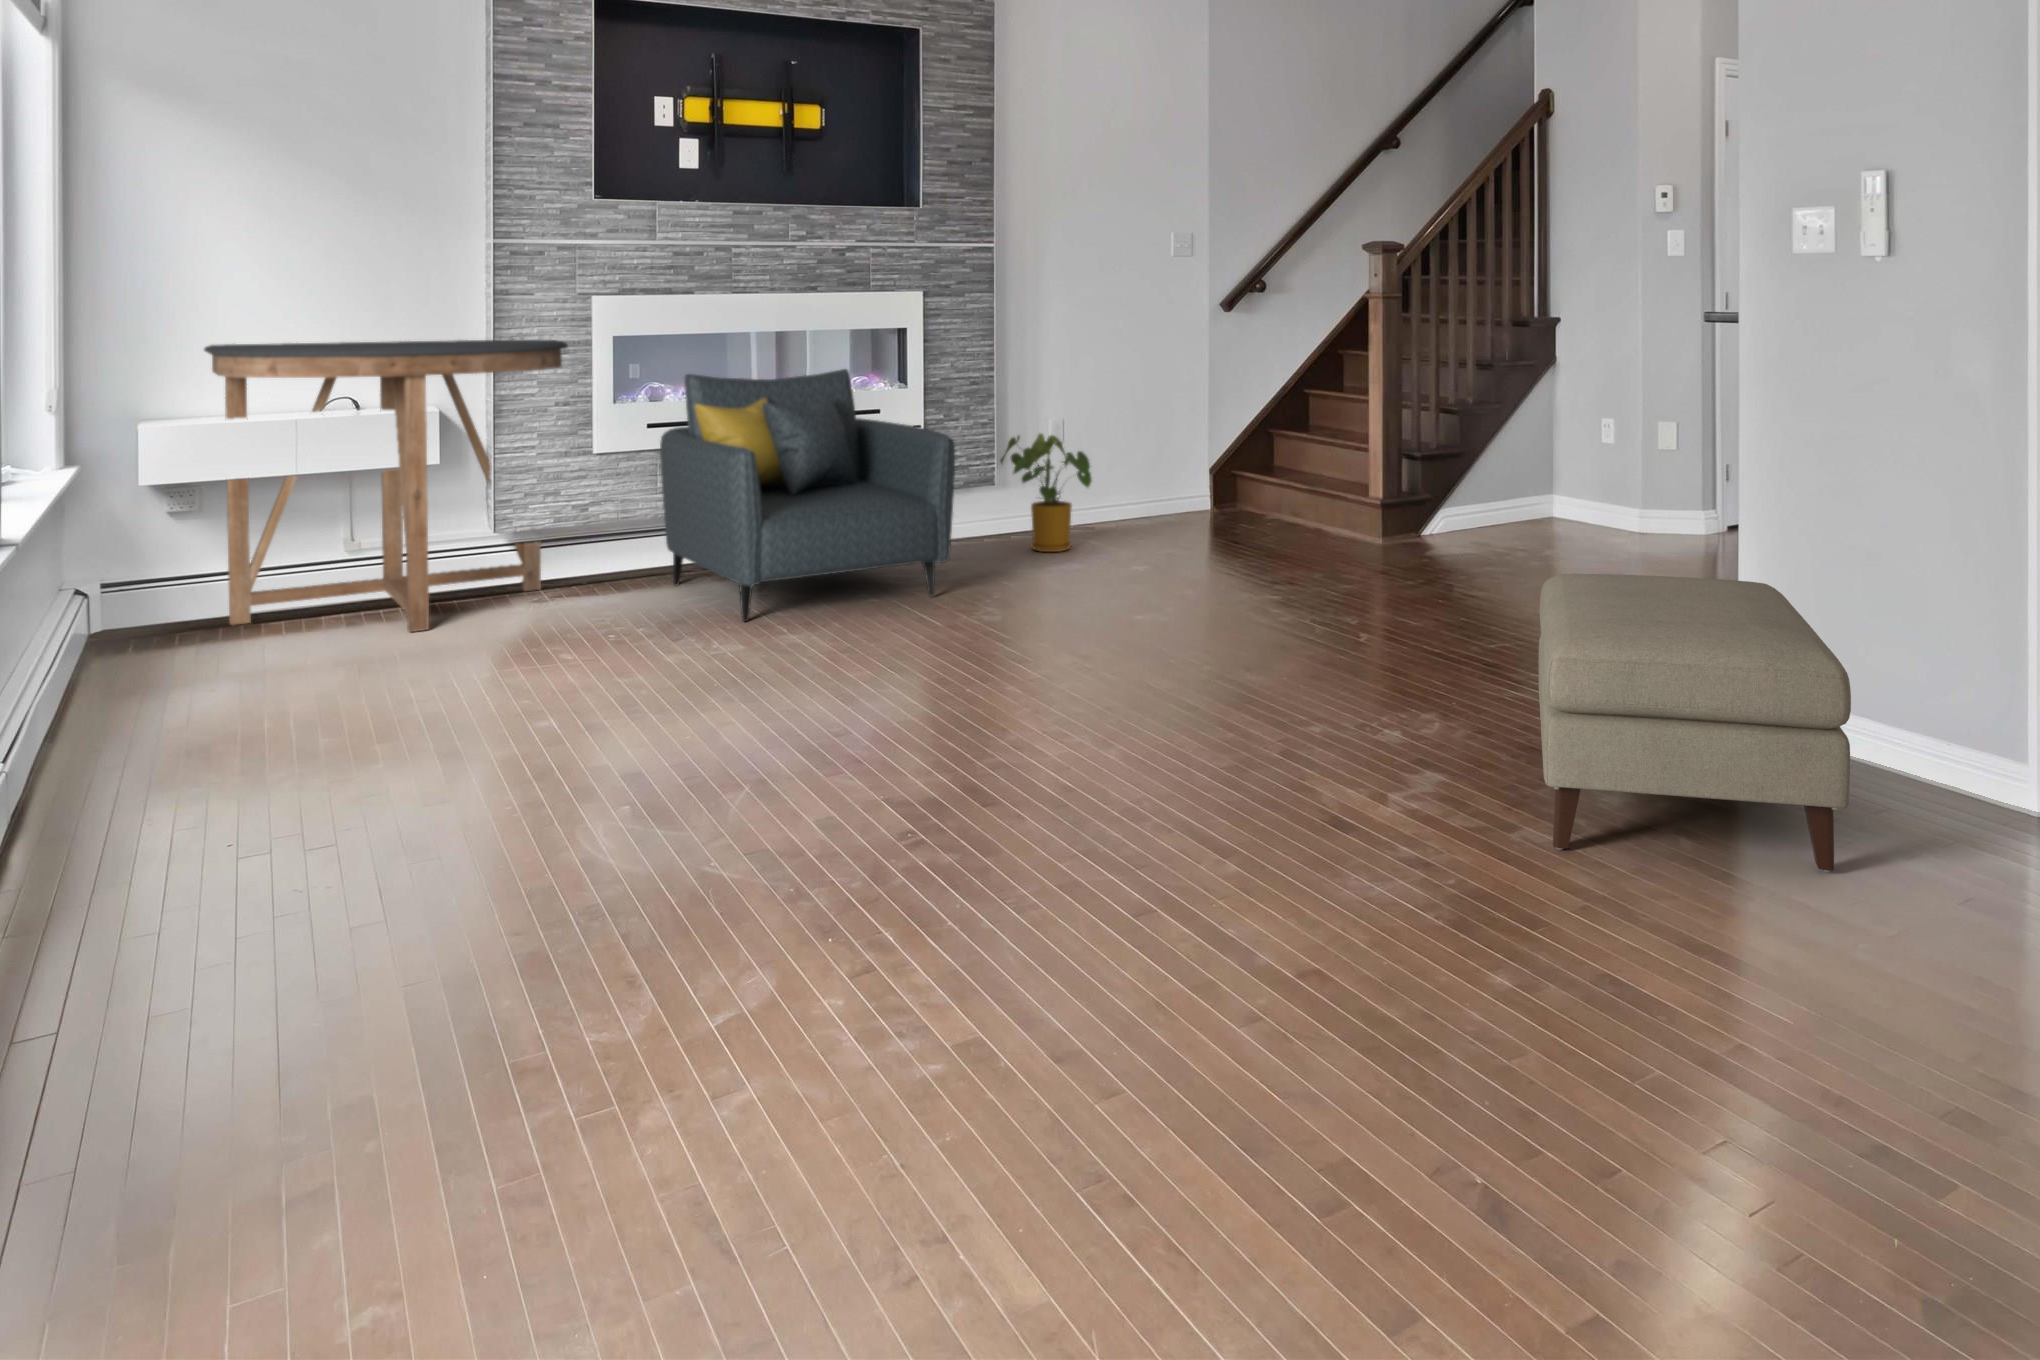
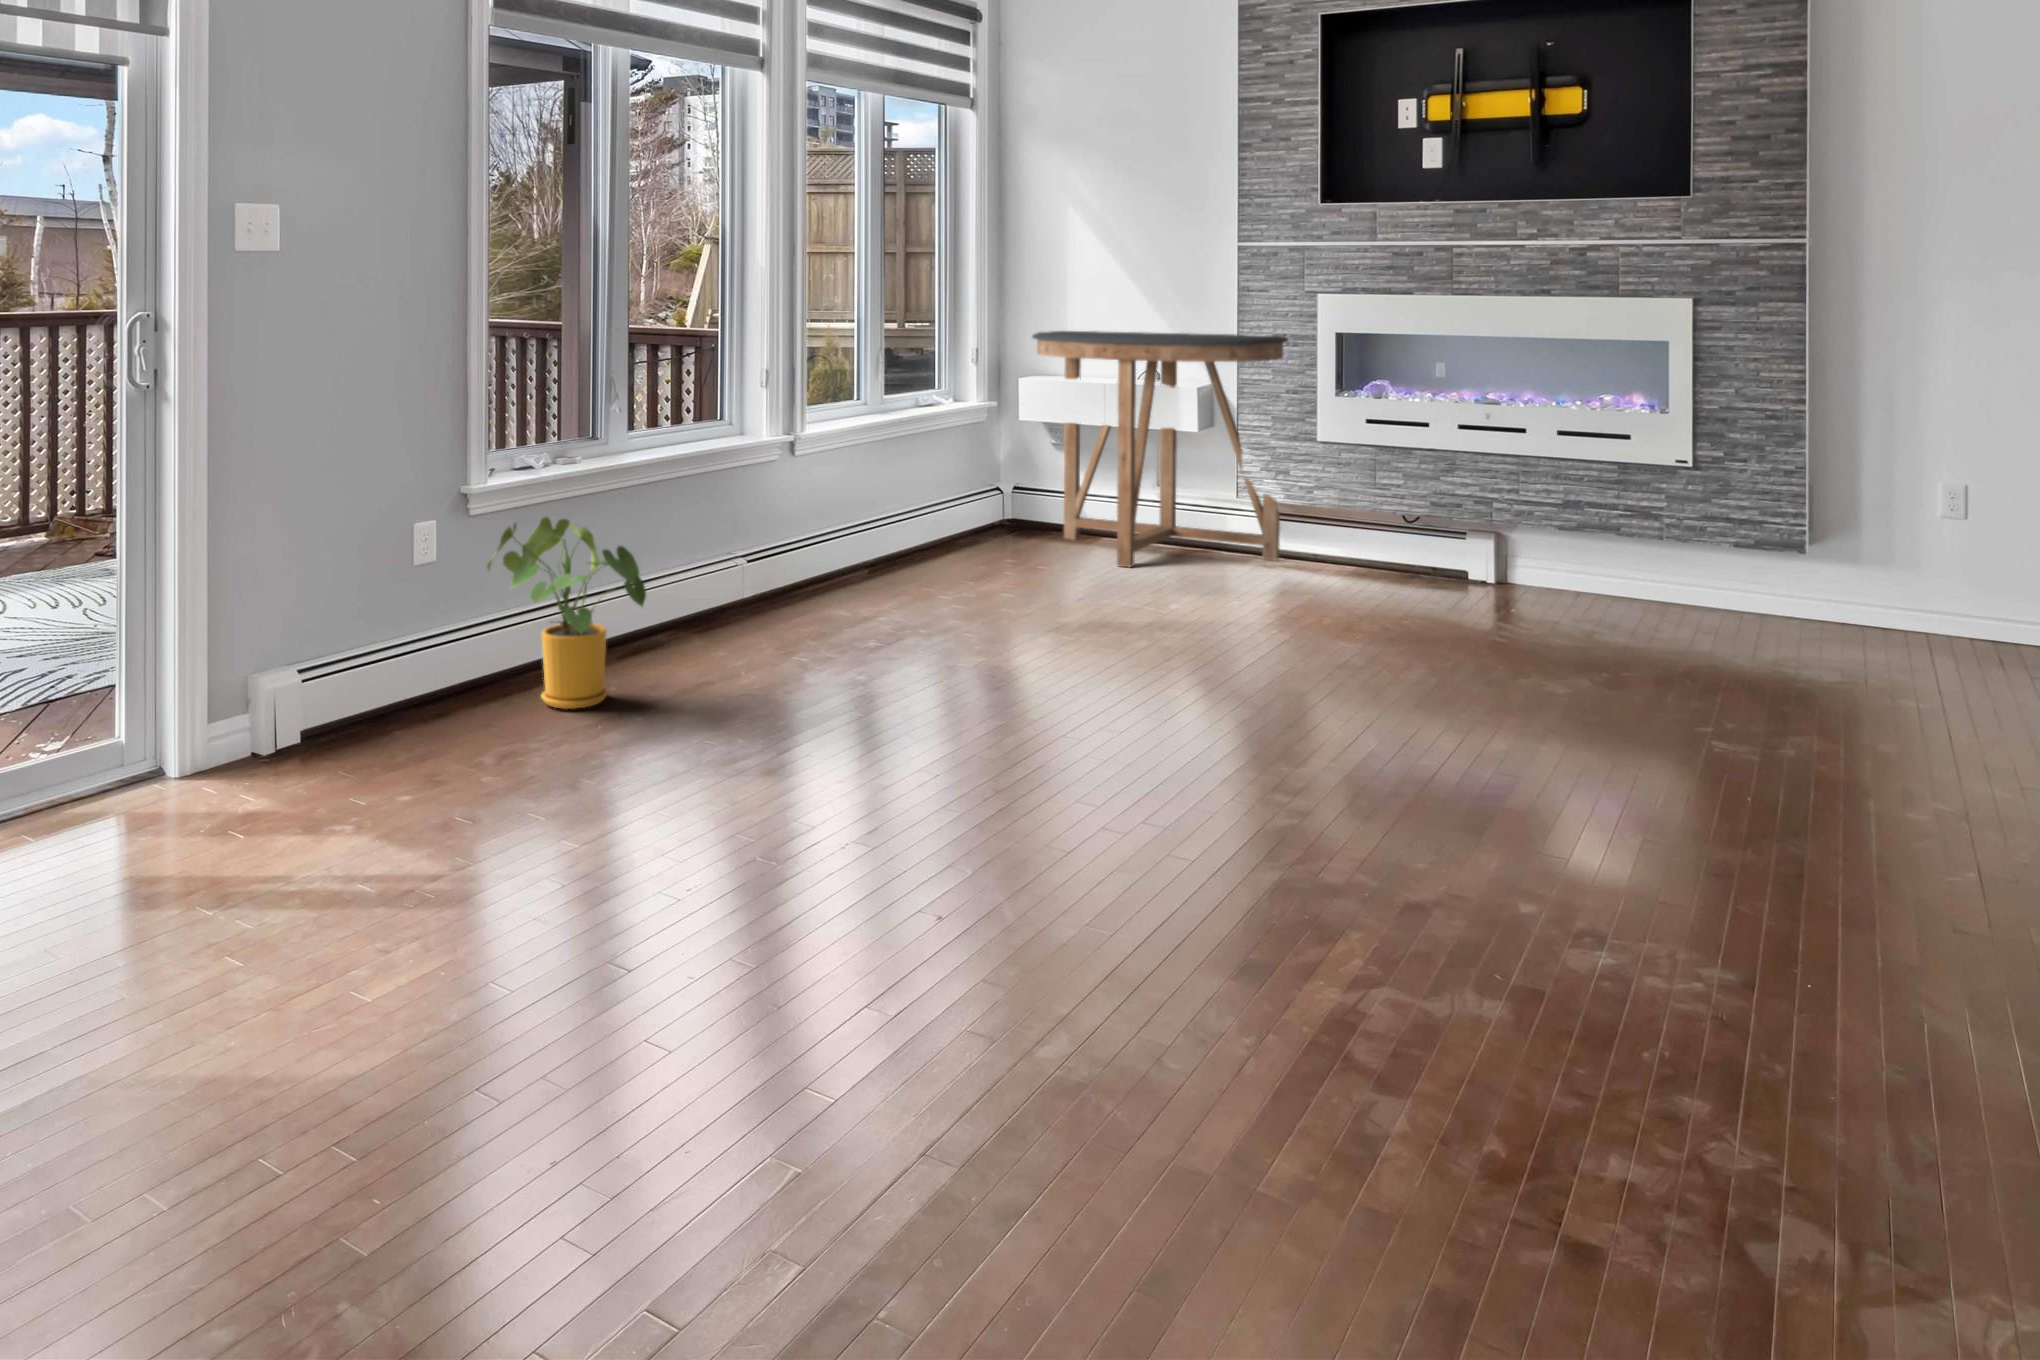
armchair: present [660,369,955,622] -> none [1295,375,1595,646]
house plant: present [1000,433,1092,552] -> present [487,517,646,709]
ottoman: present [1538,574,1851,872] -> none [1150,744,1896,1260]

